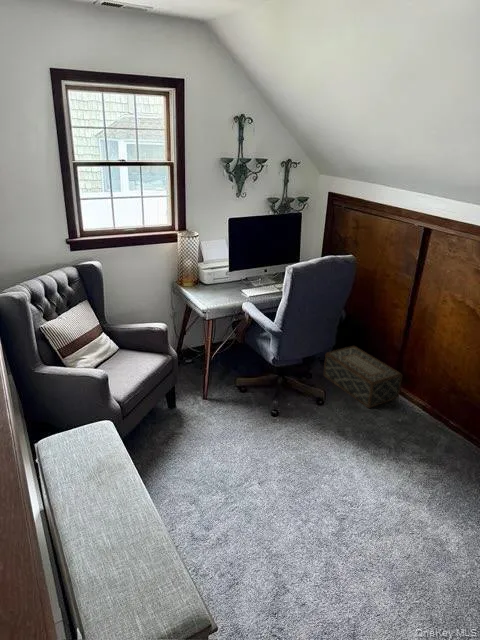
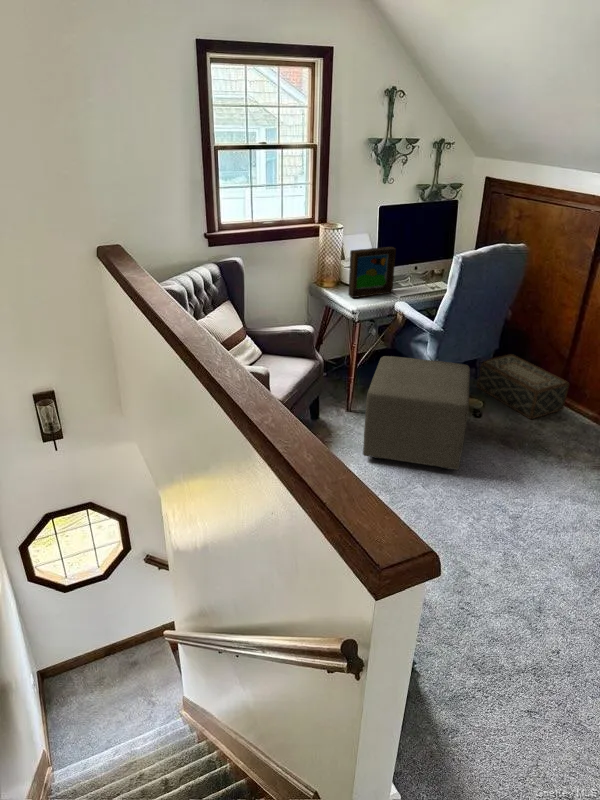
picture frame: none [201,252,244,298] -> present [349,247,396,298]
ottoman: none [205,352,308,465] -> present [363,356,470,470]

